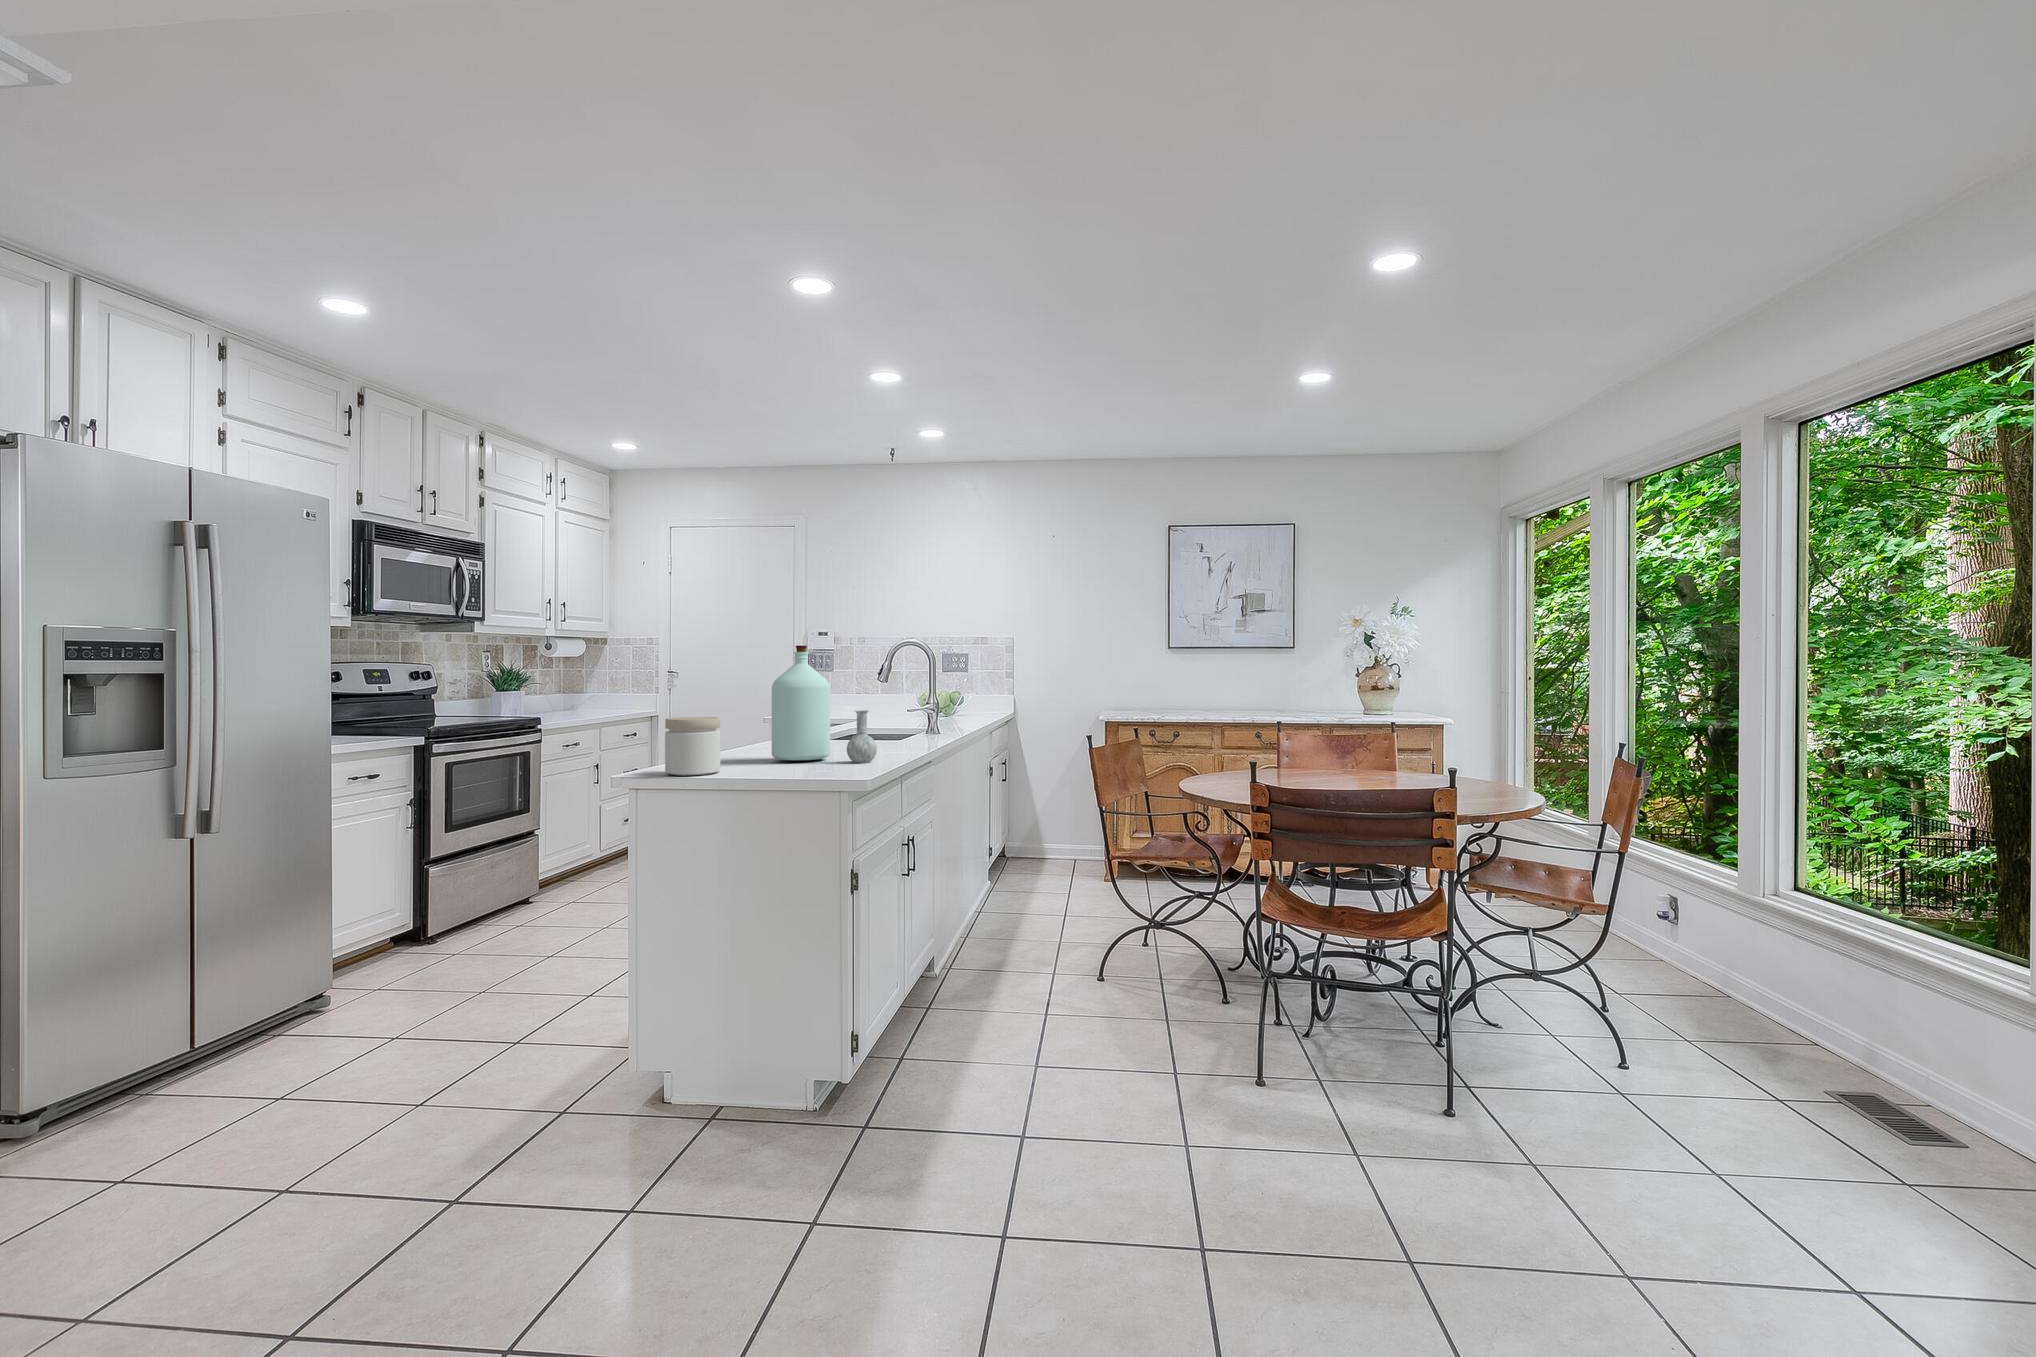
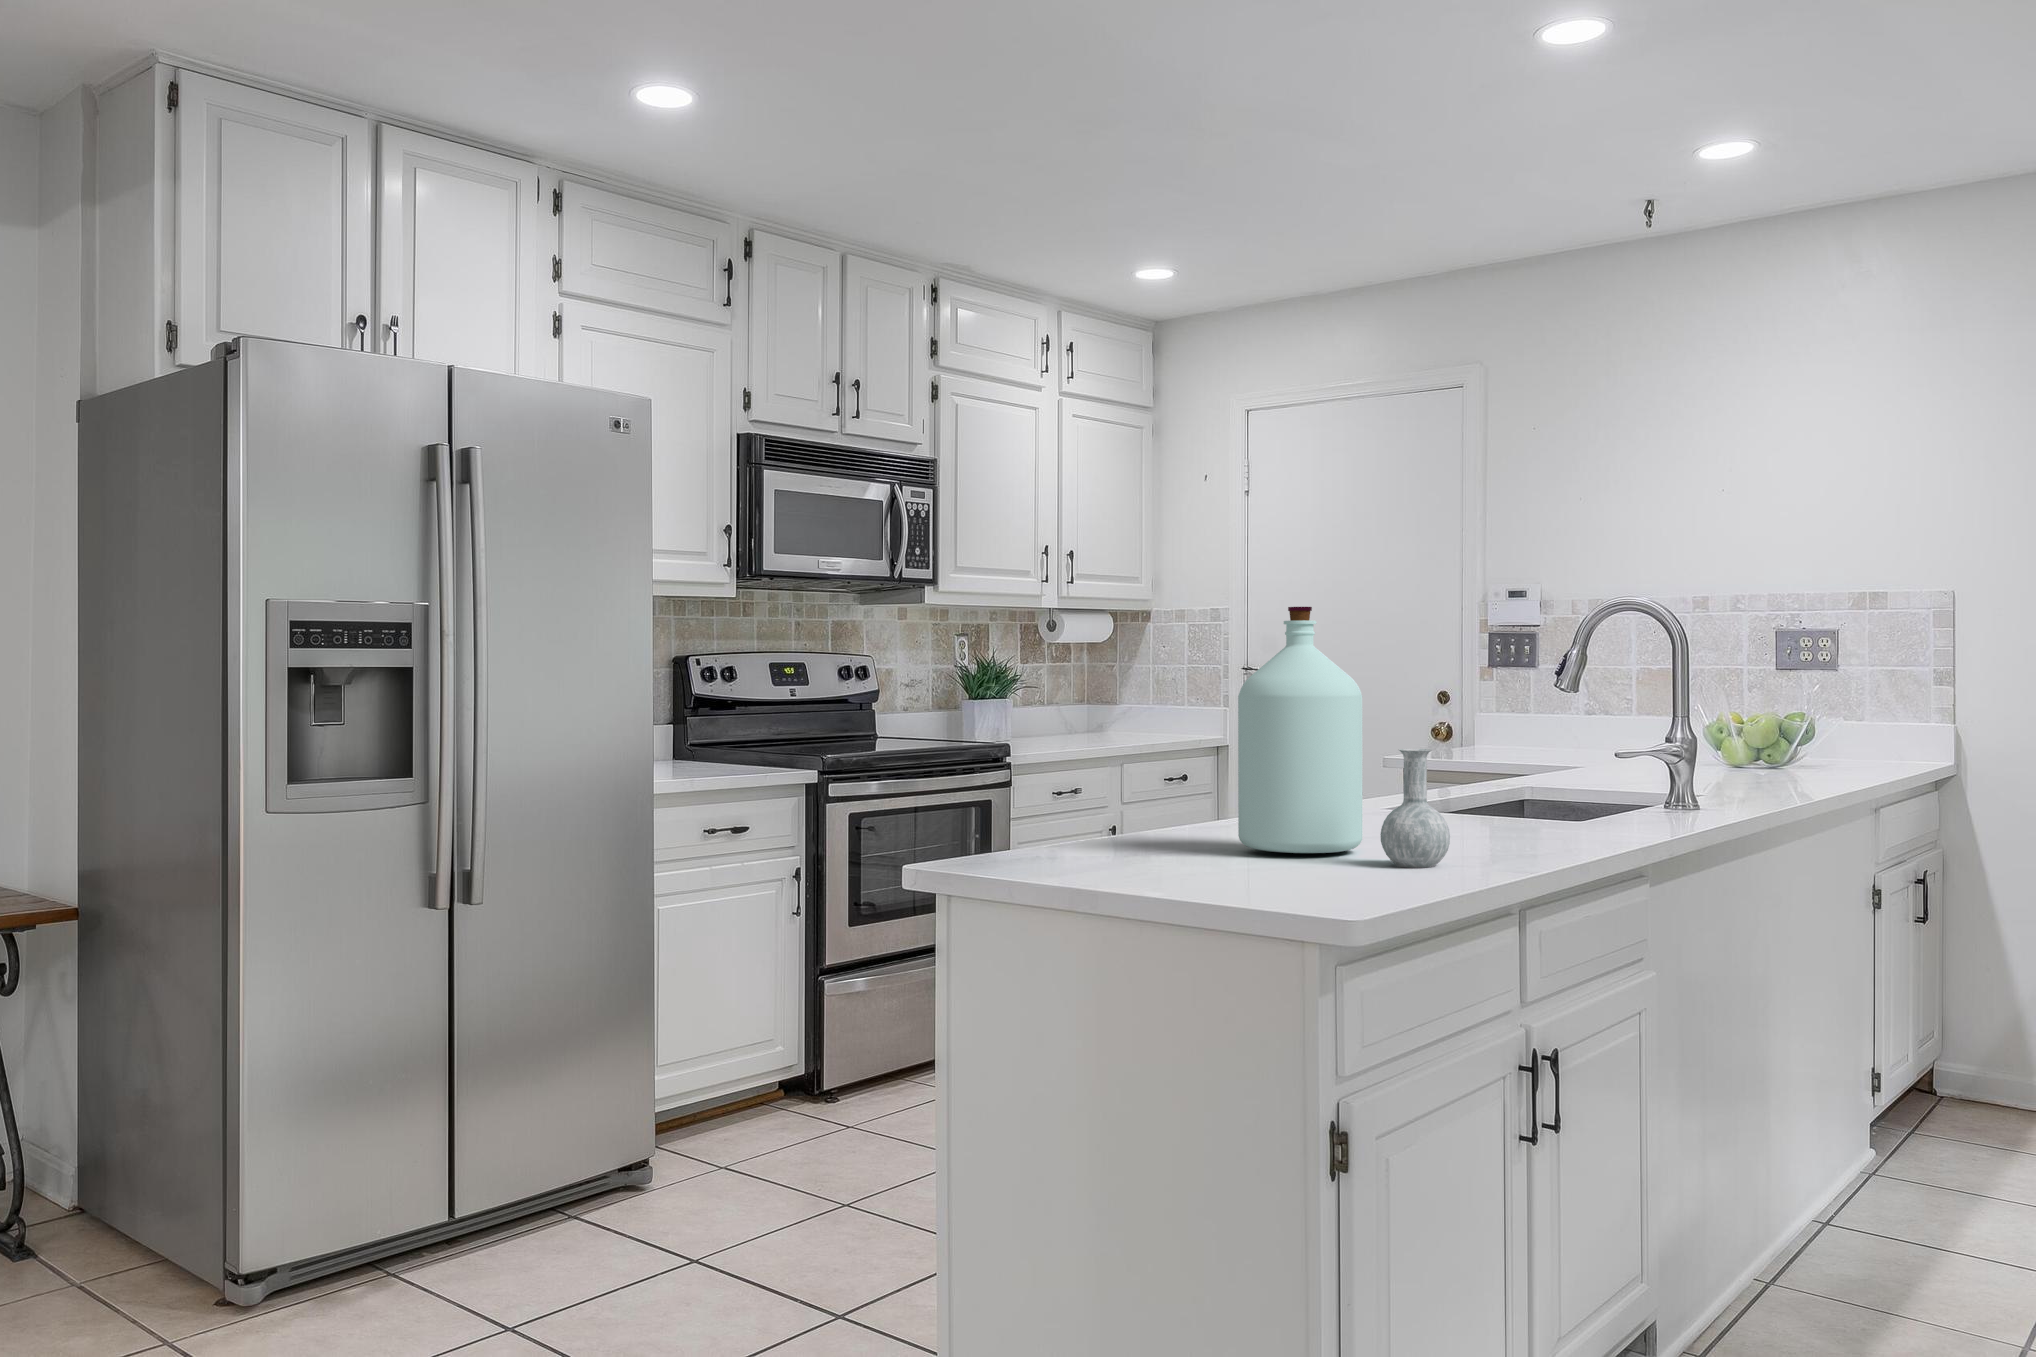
jar: present [665,717,720,776] -> none [1001,753,1105,871]

